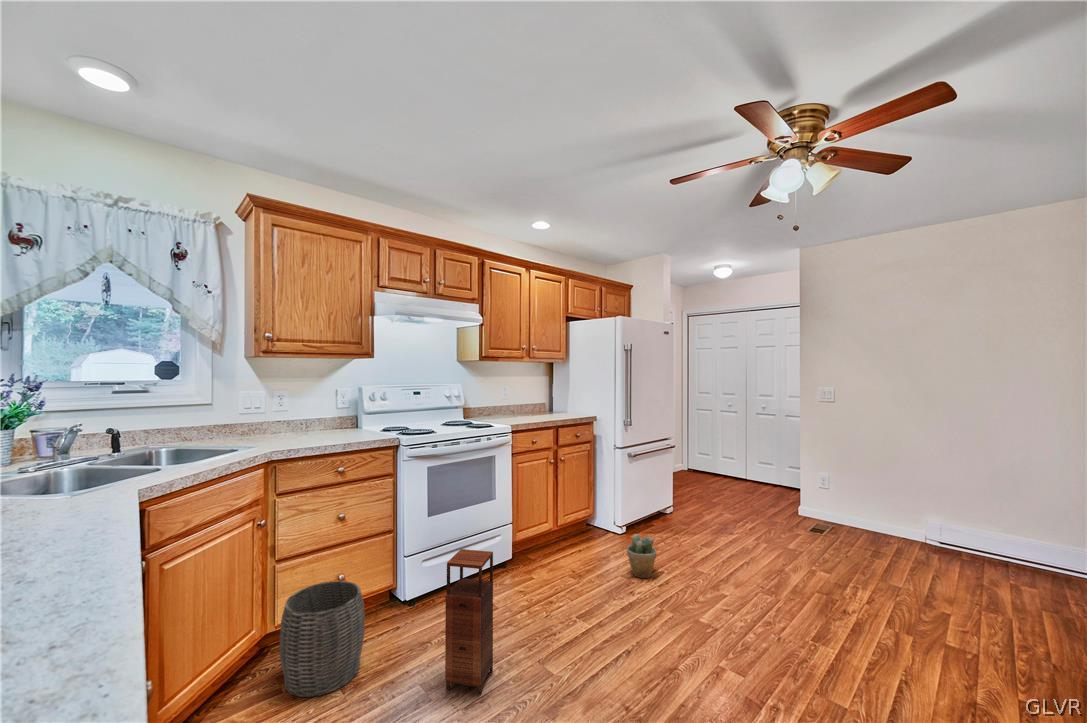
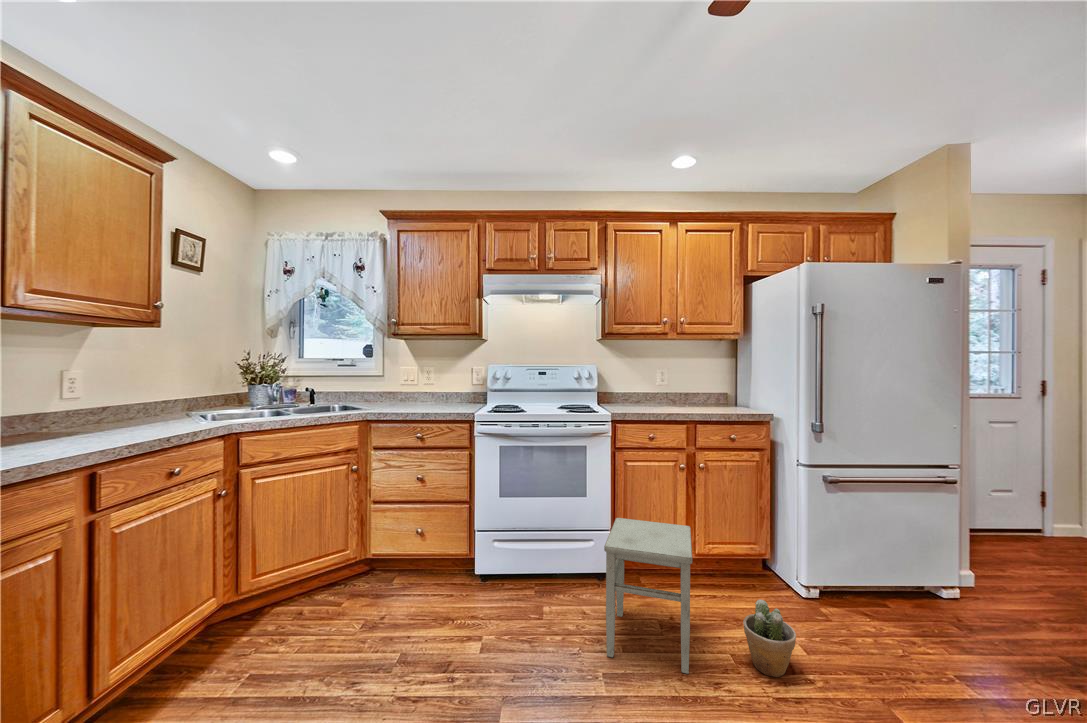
stool: none [539,500,617,607] -> present [604,518,692,674]
storage cabinet: present [445,549,493,695] -> none [401,534,454,697]
woven basket: present [280,581,365,697] -> none [331,529,402,623]

